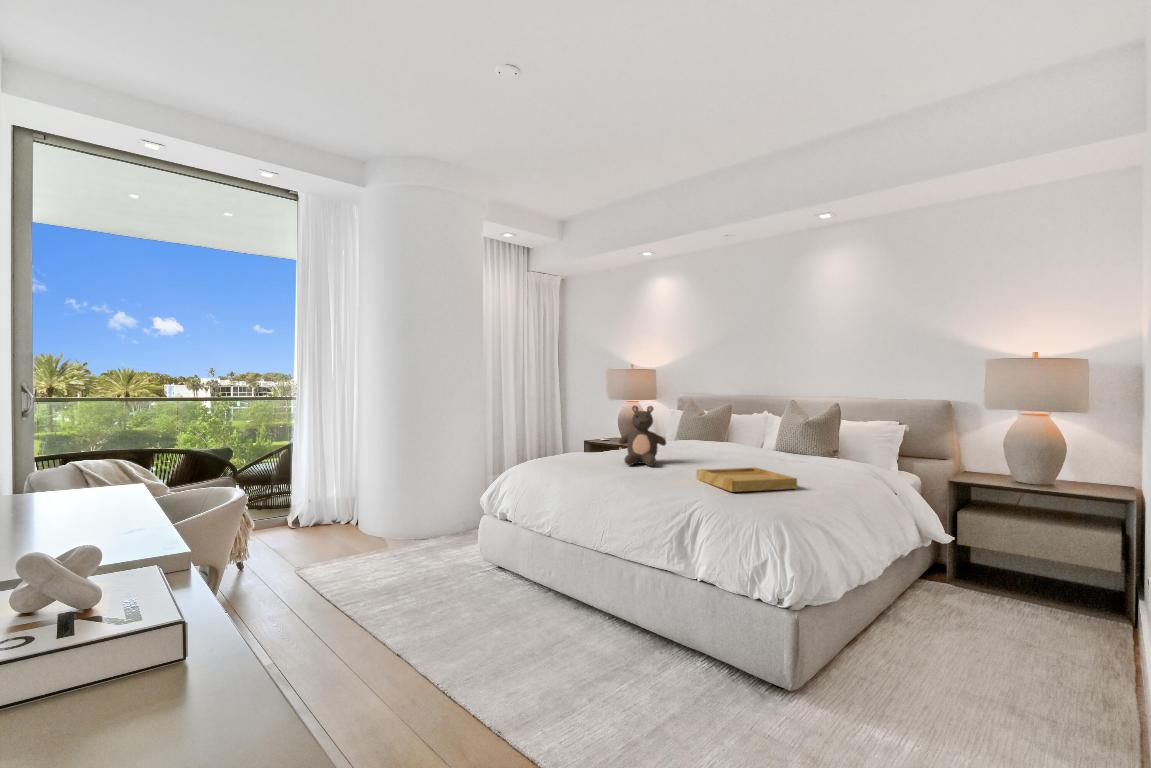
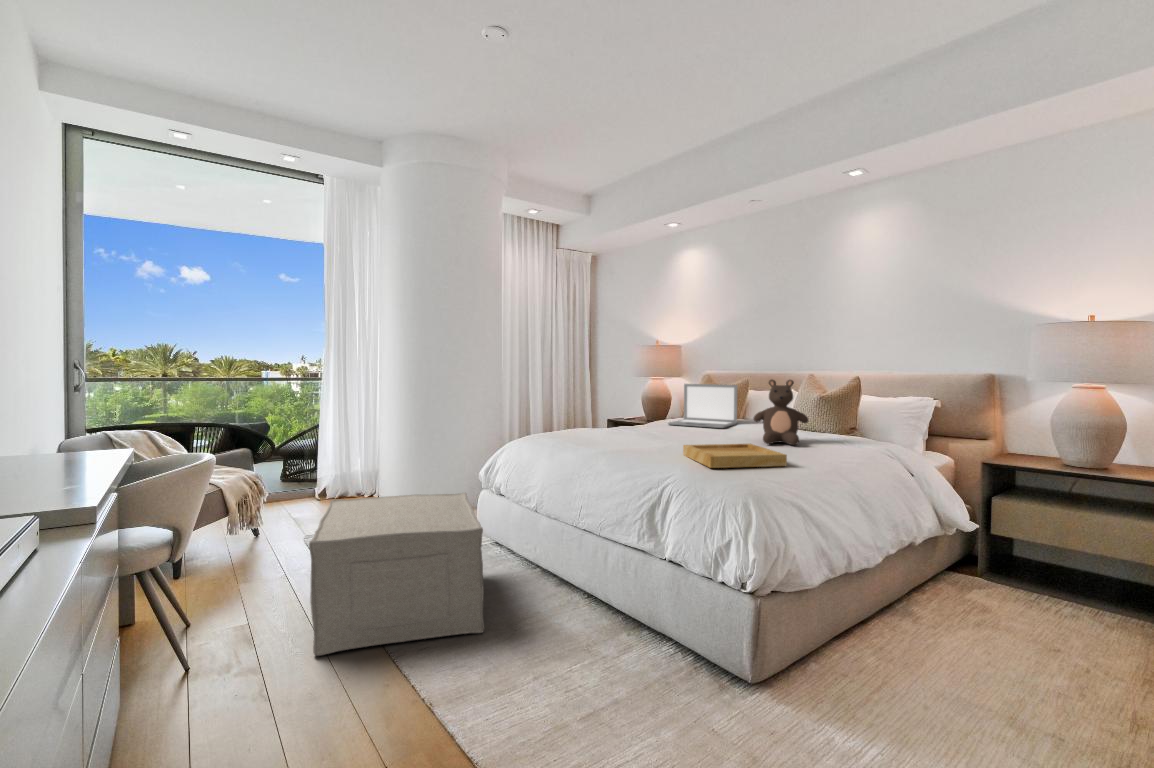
teddy bear: present [619,406,666,466] -> present [753,380,809,445]
laptop: none [660,408,724,451] -> present [668,384,738,428]
ottoman: none [348,519,523,690] -> present [309,493,484,655]

